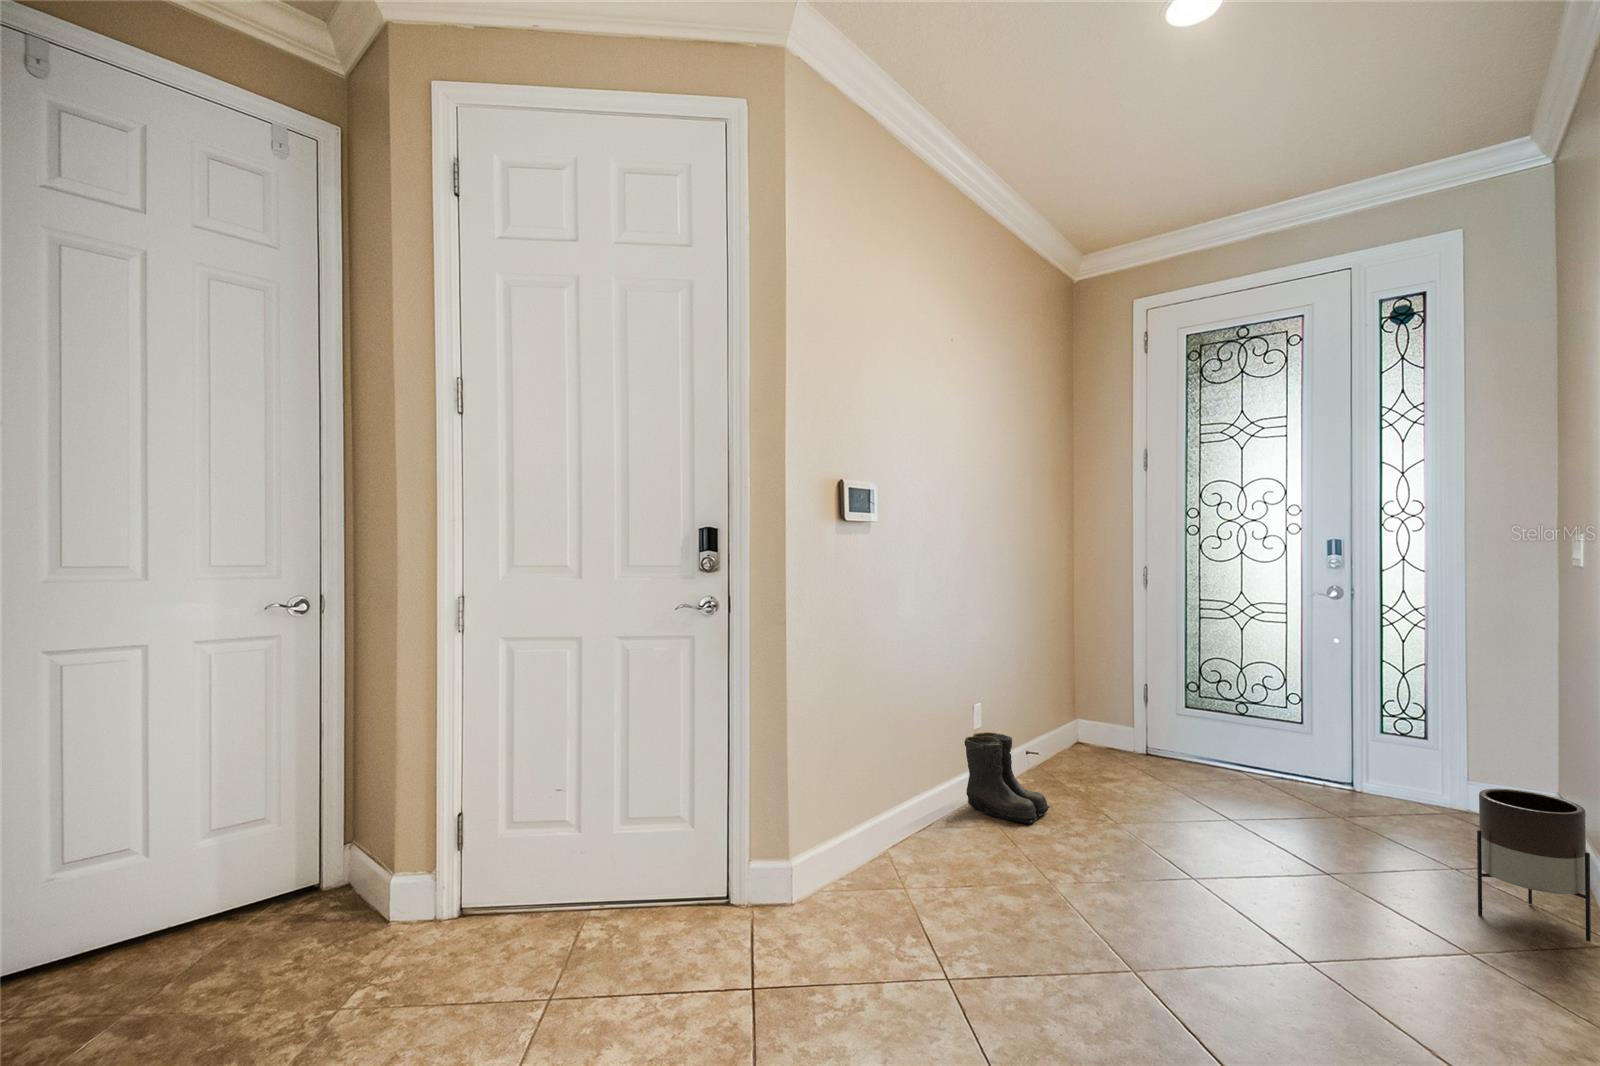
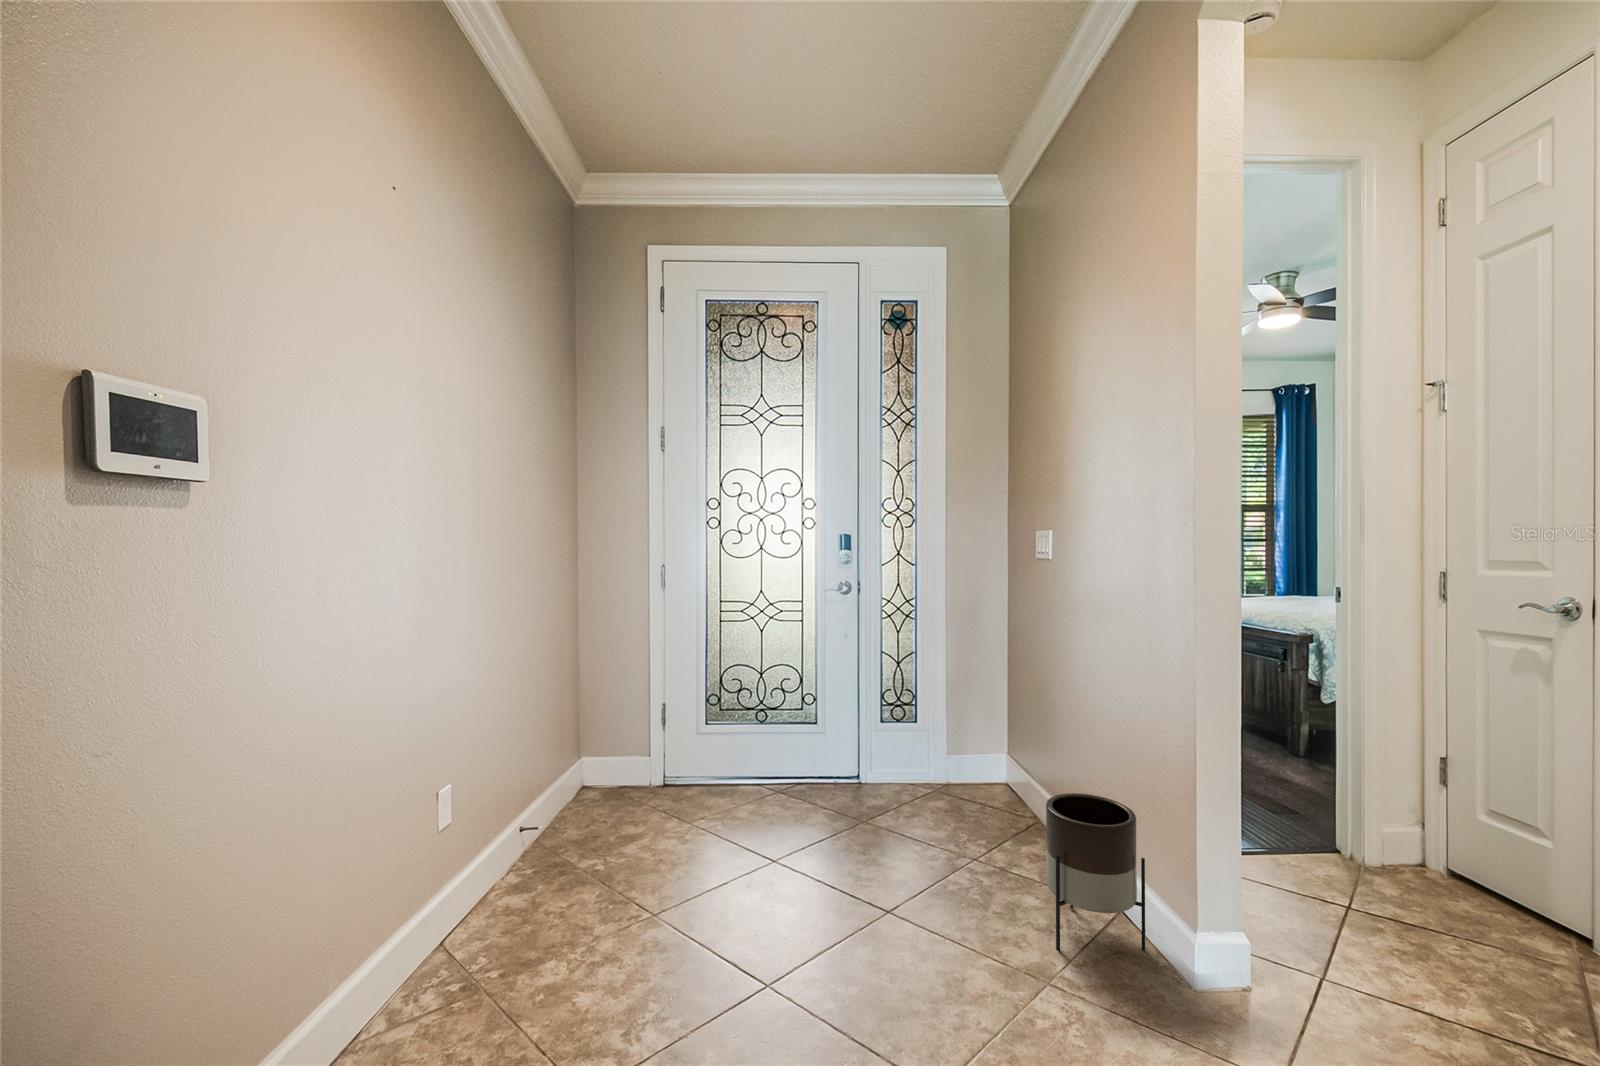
boots: present [964,732,1050,824] -> none [415,841,563,1000]

